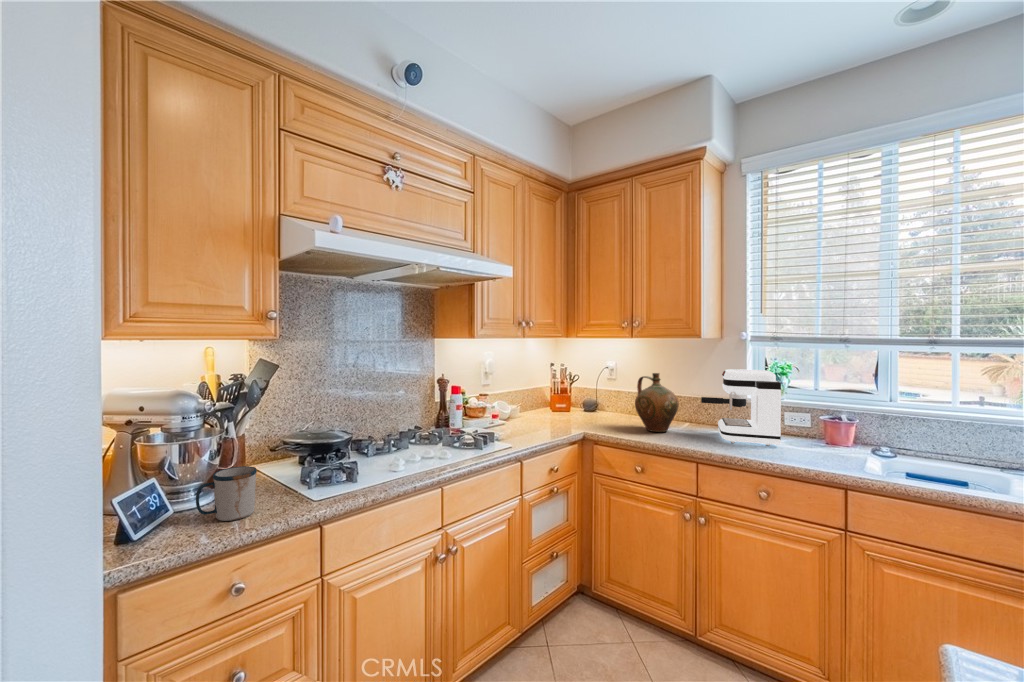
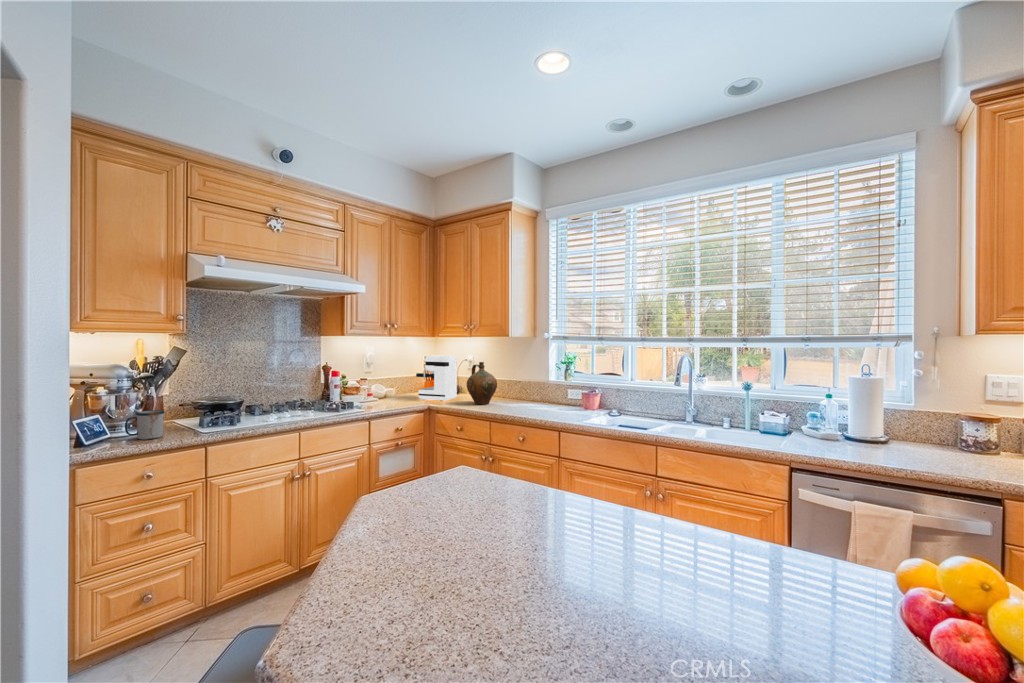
coffee maker: present [701,369,781,446] -> present [416,356,457,401]

